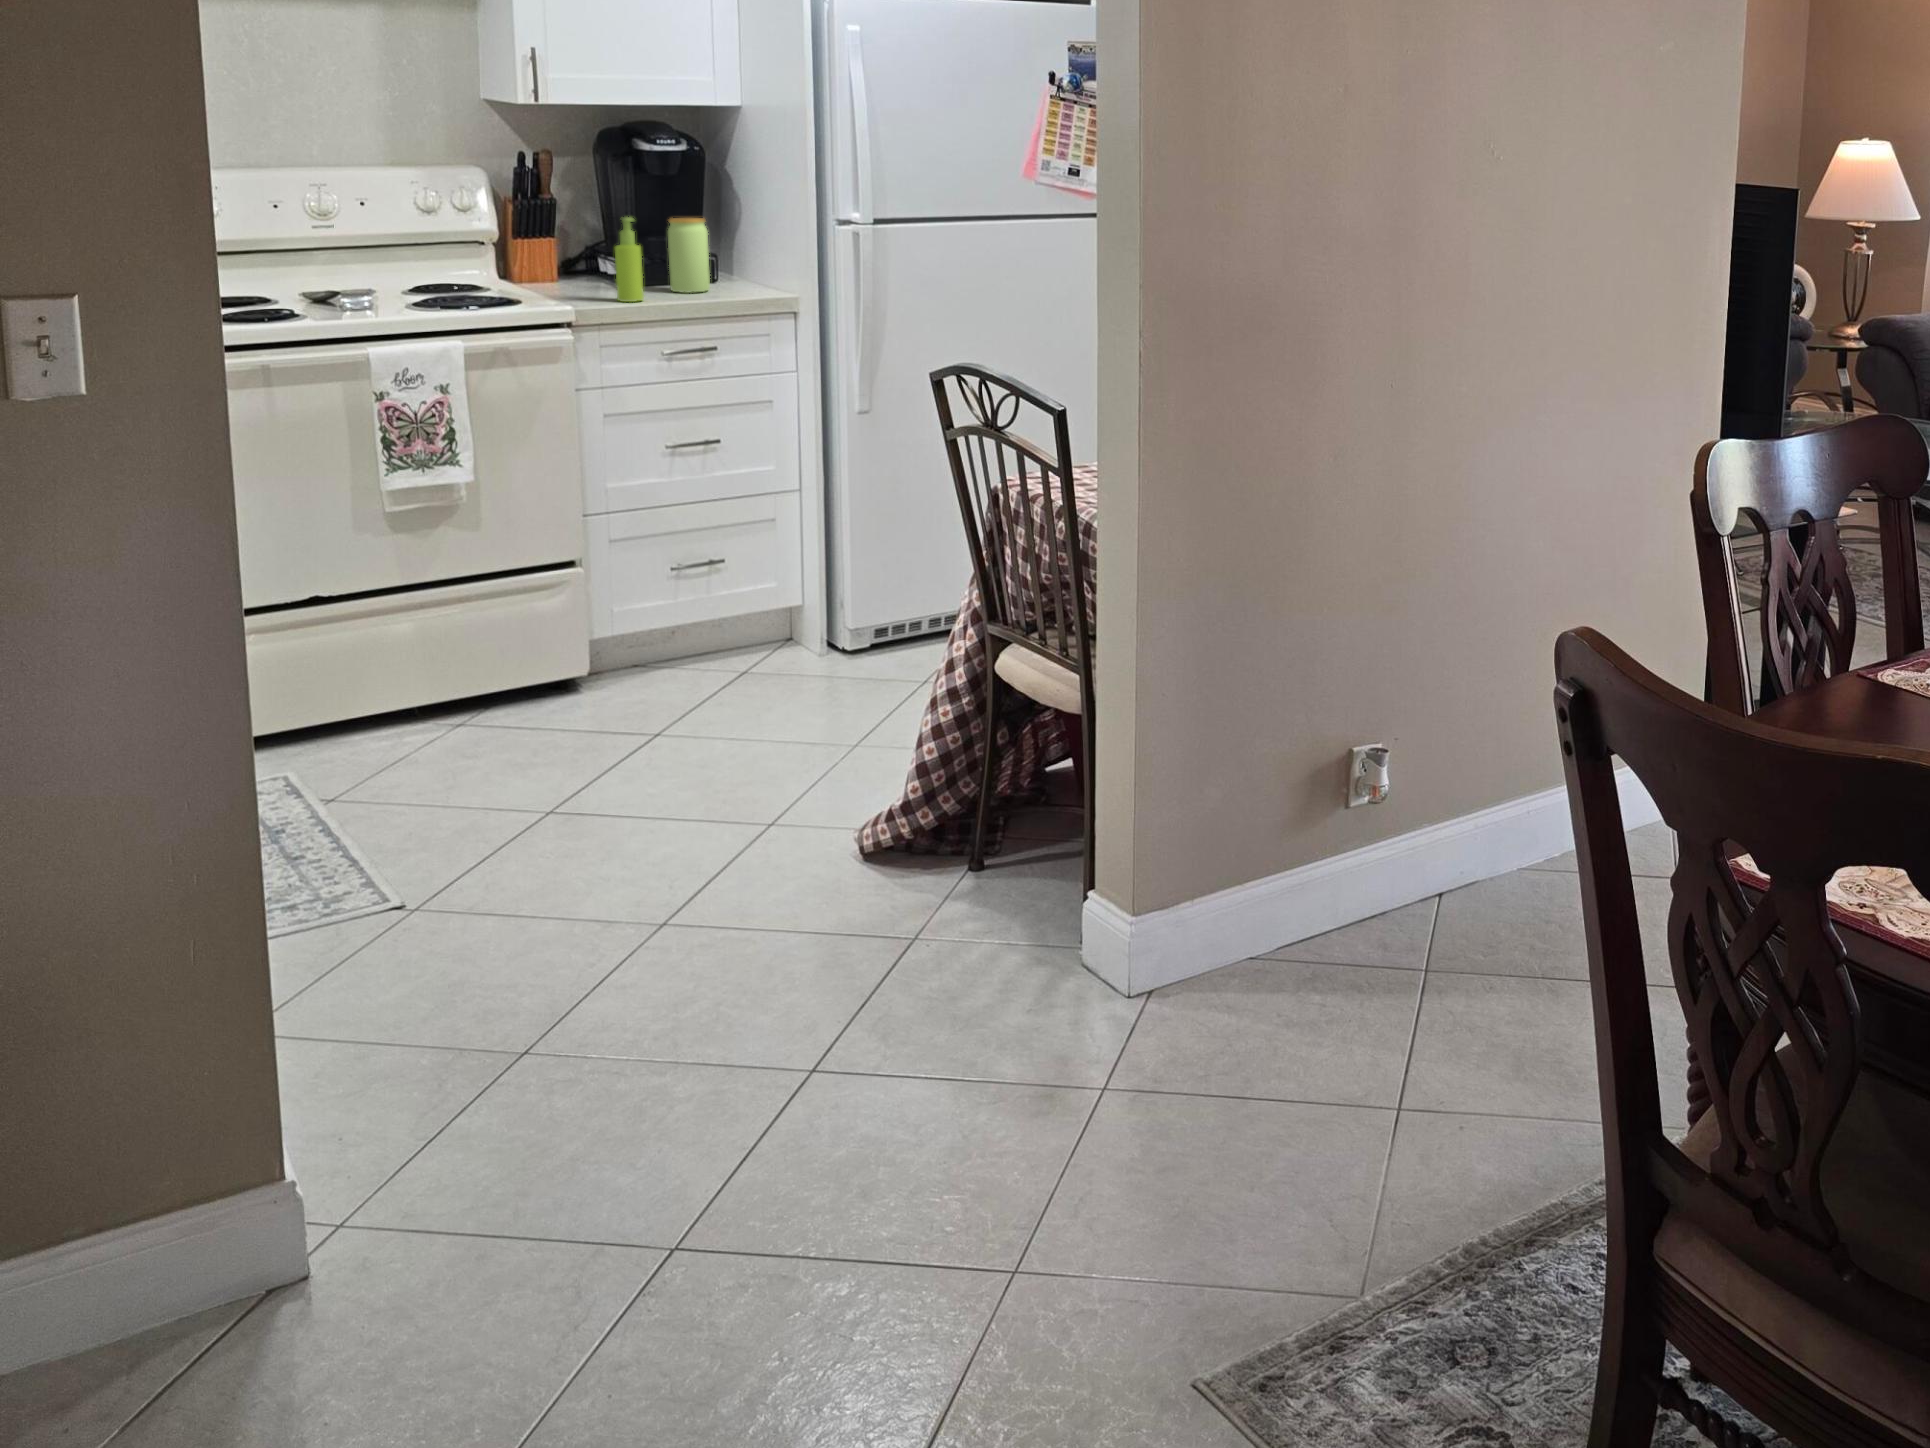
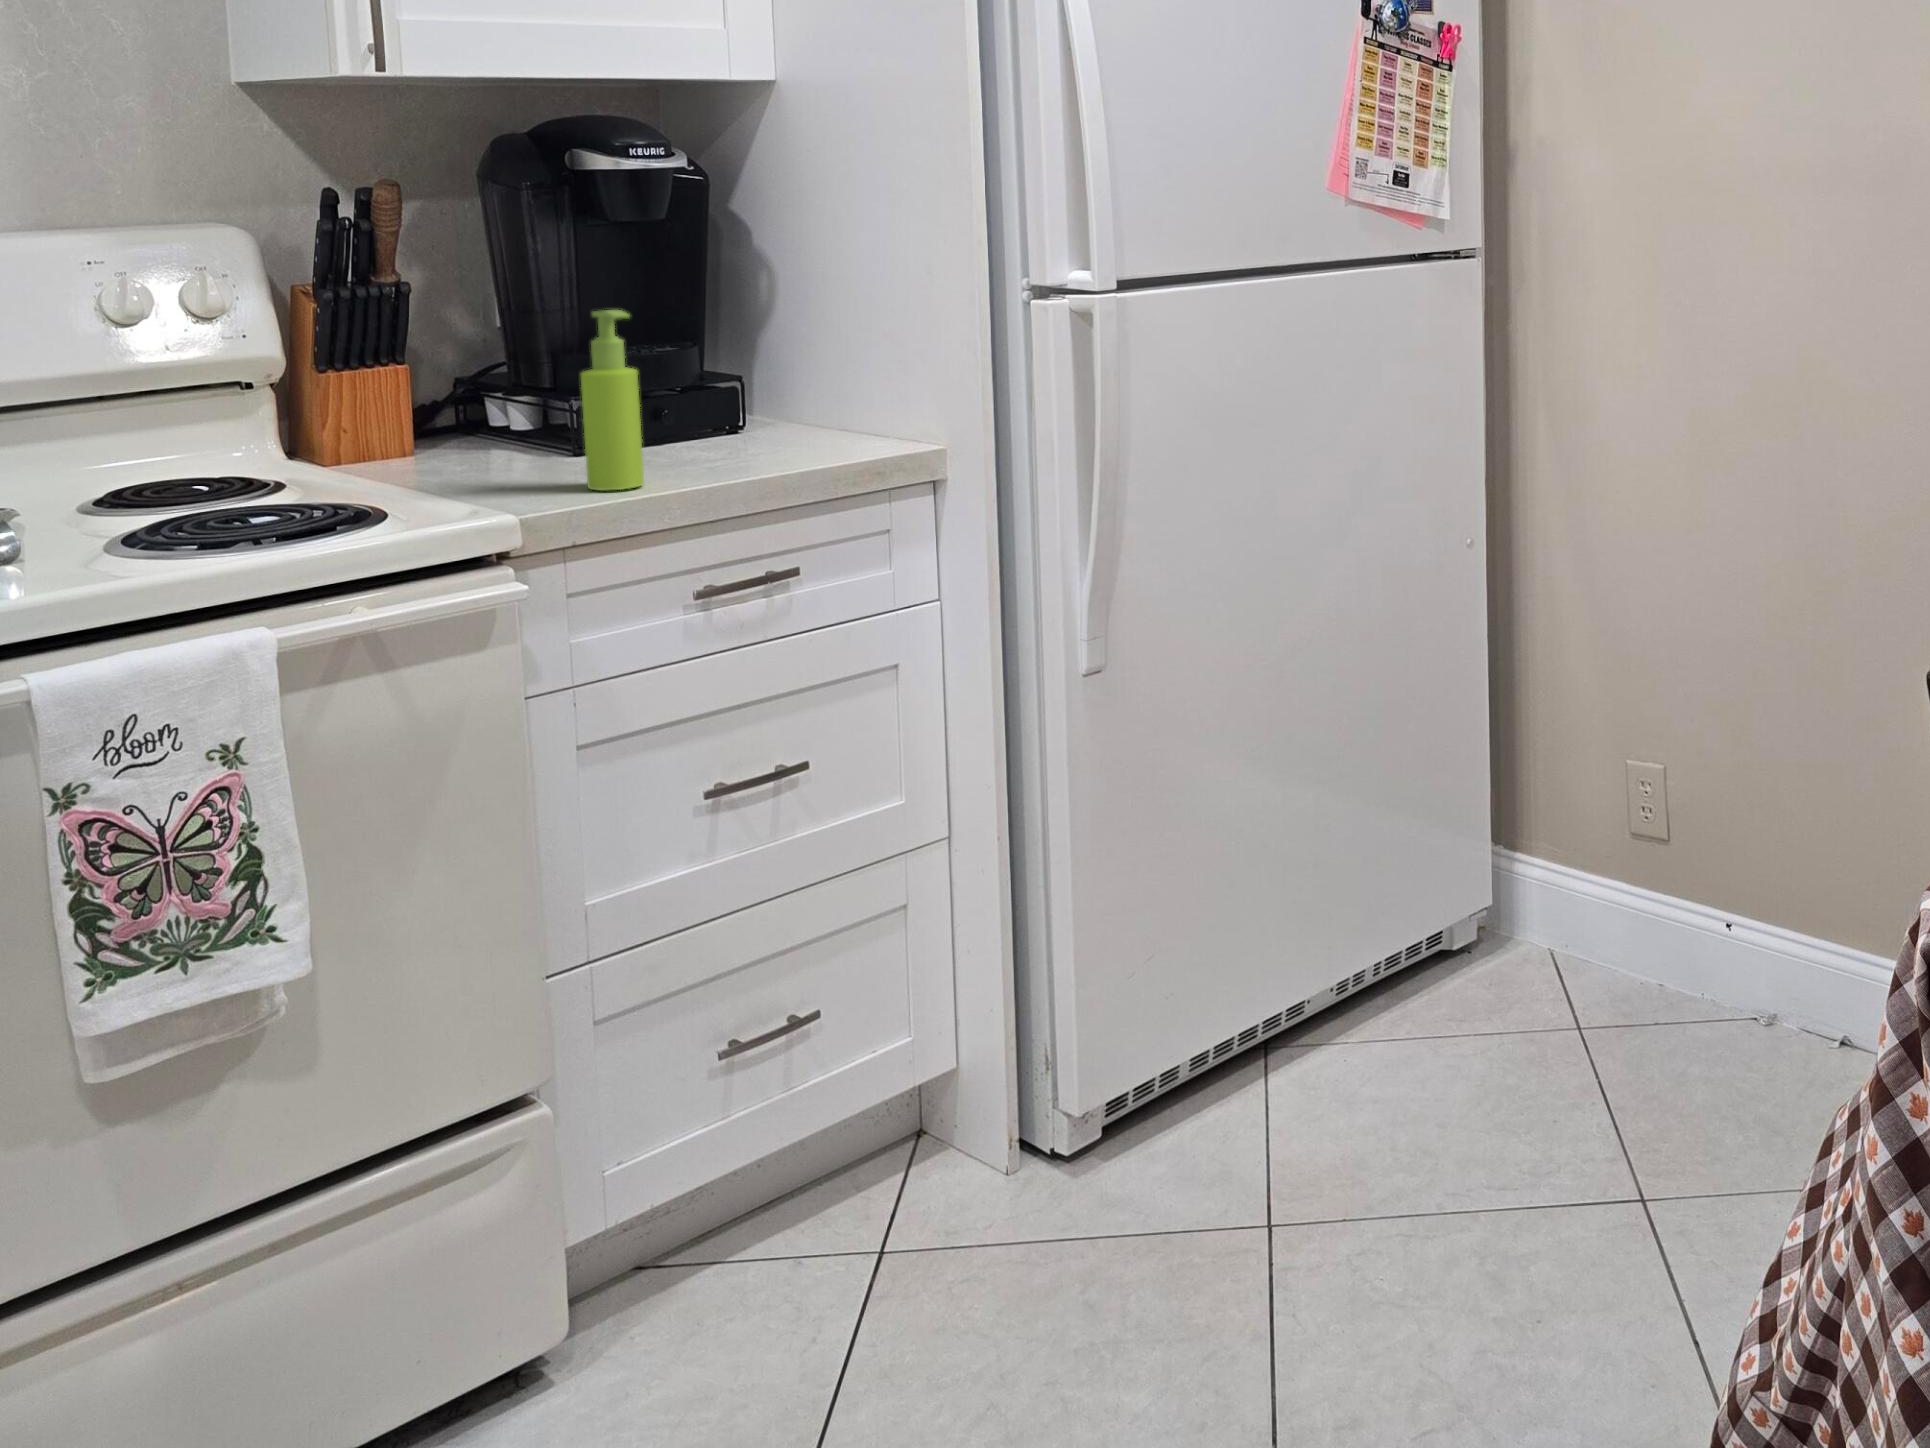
jar: present [668,218,710,293] -> none [664,307,751,460]

